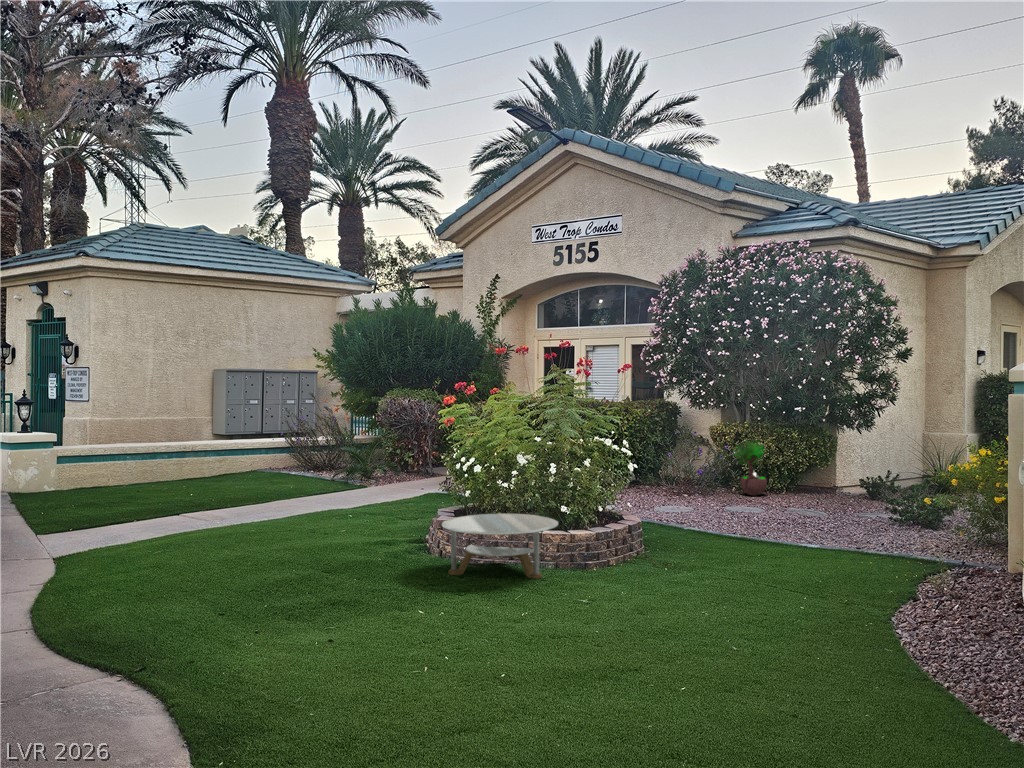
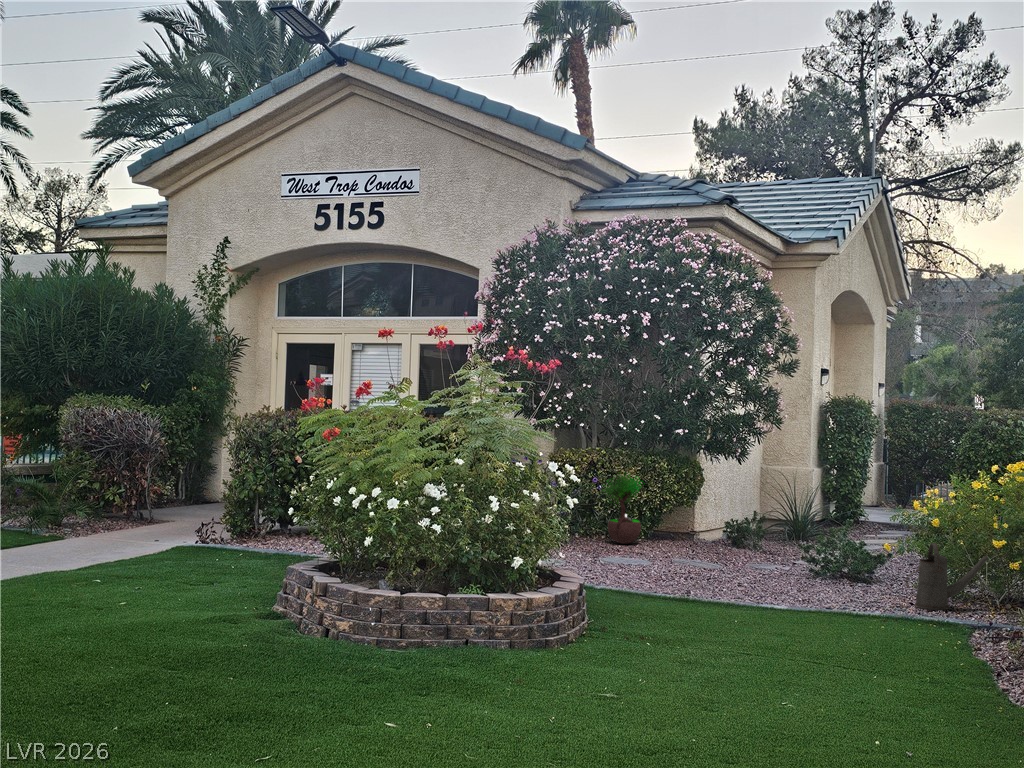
watering can: none [924,501,996,556] -> present [906,543,988,610]
round table: present [442,513,558,579] -> none [348,574,514,664]

